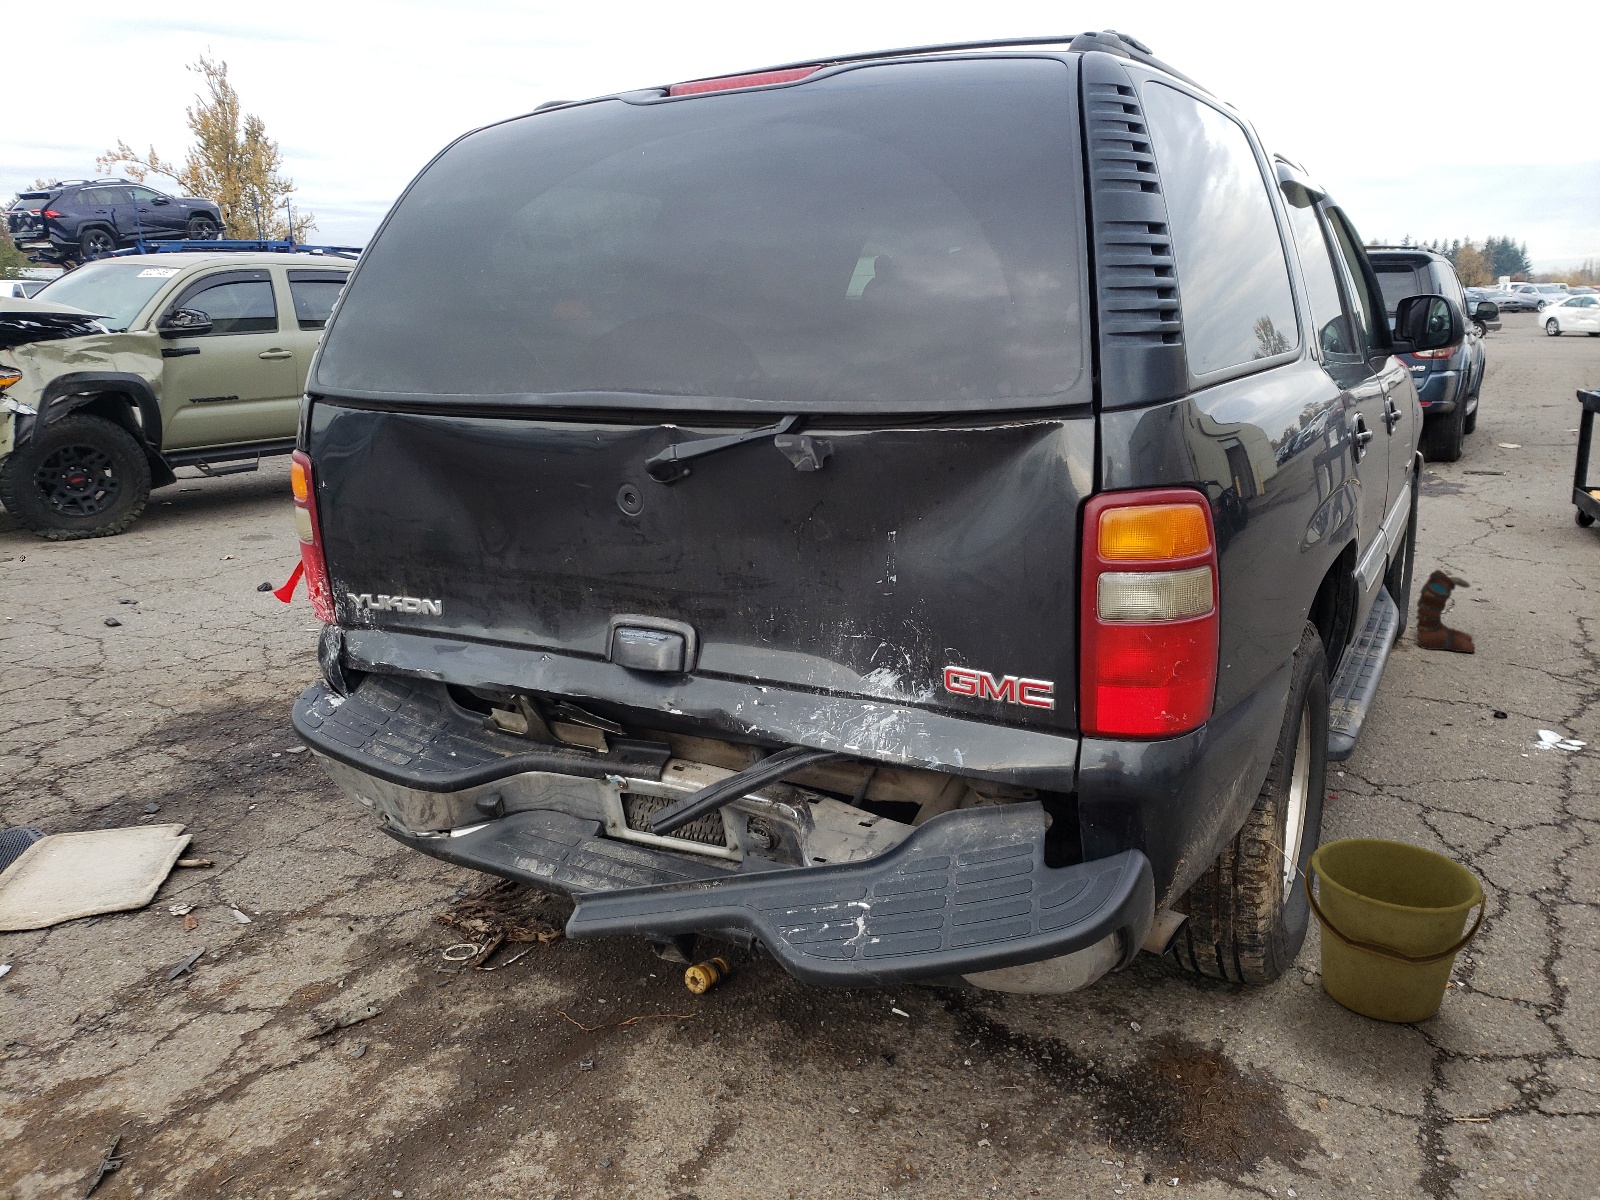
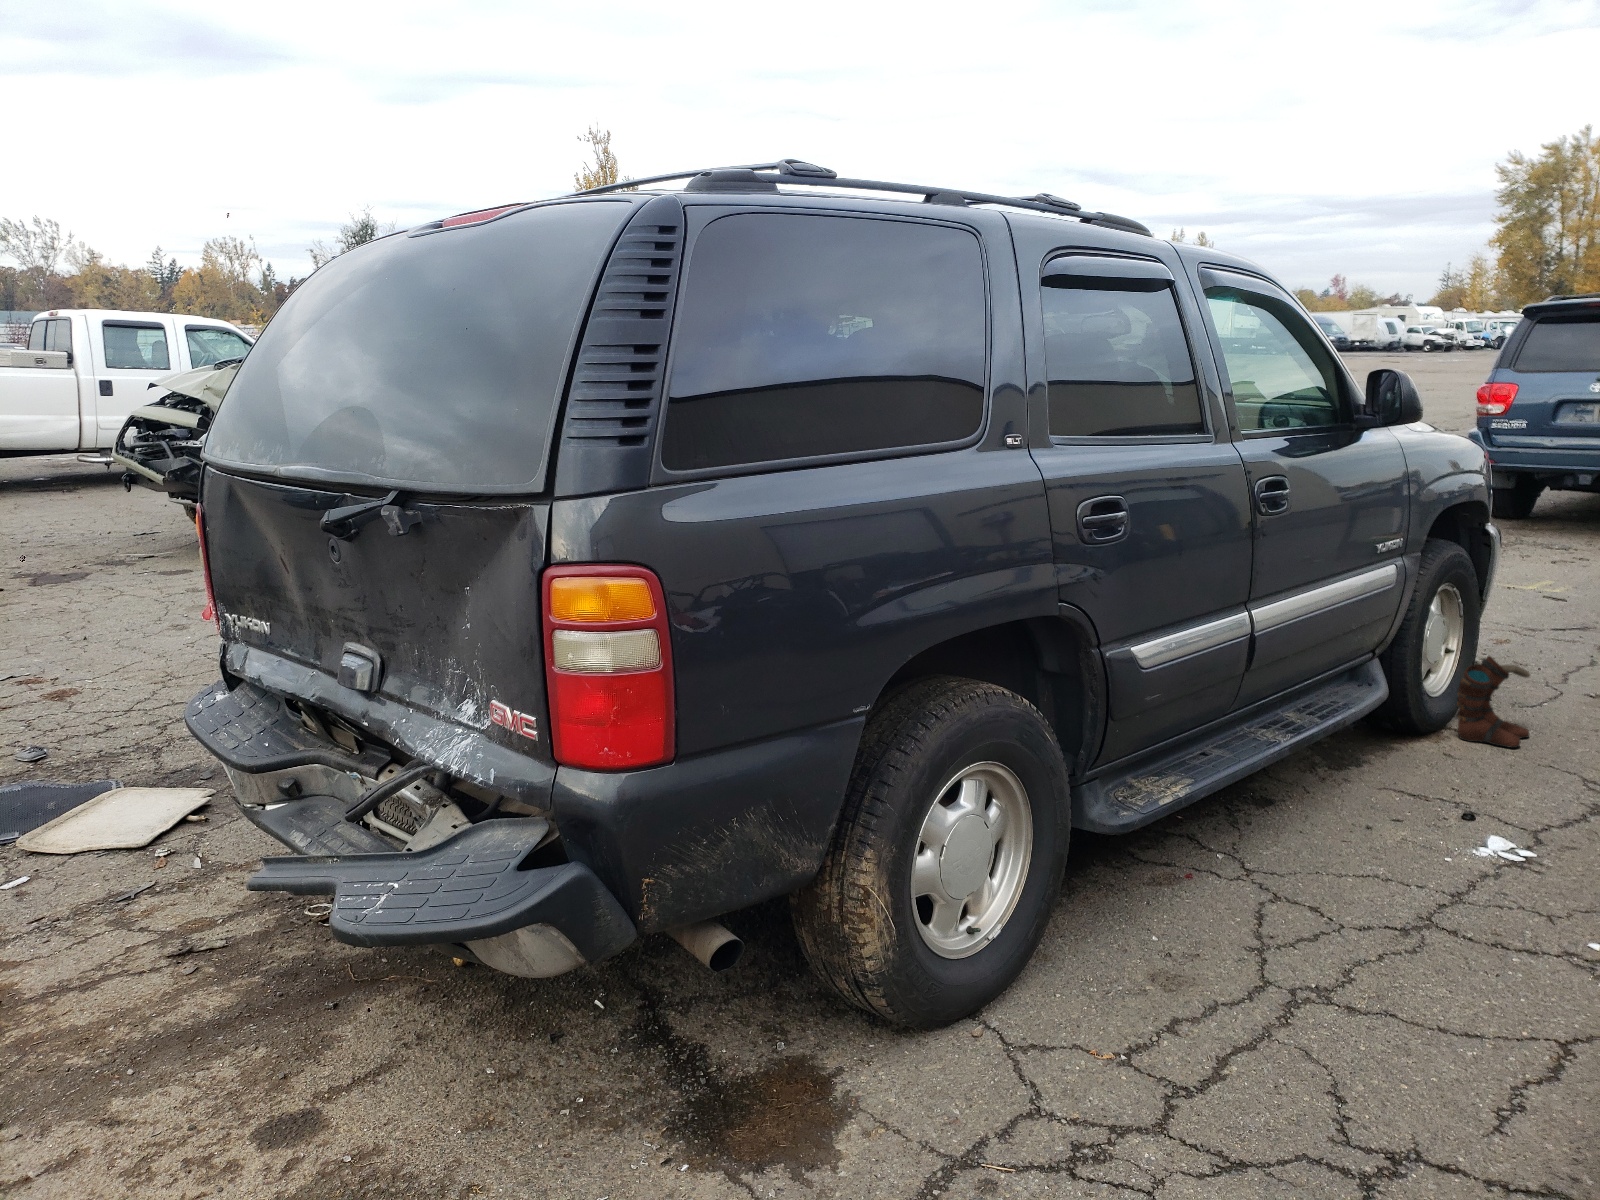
bucket: present [1304,838,1487,1022] -> none [958,903,1116,1084]

